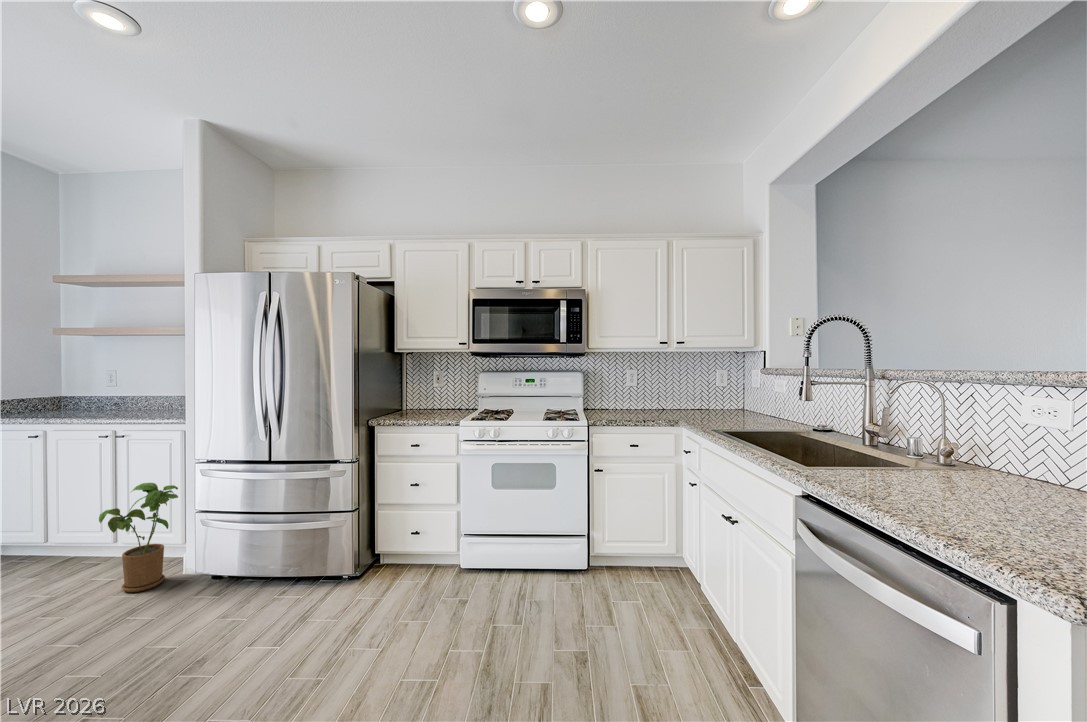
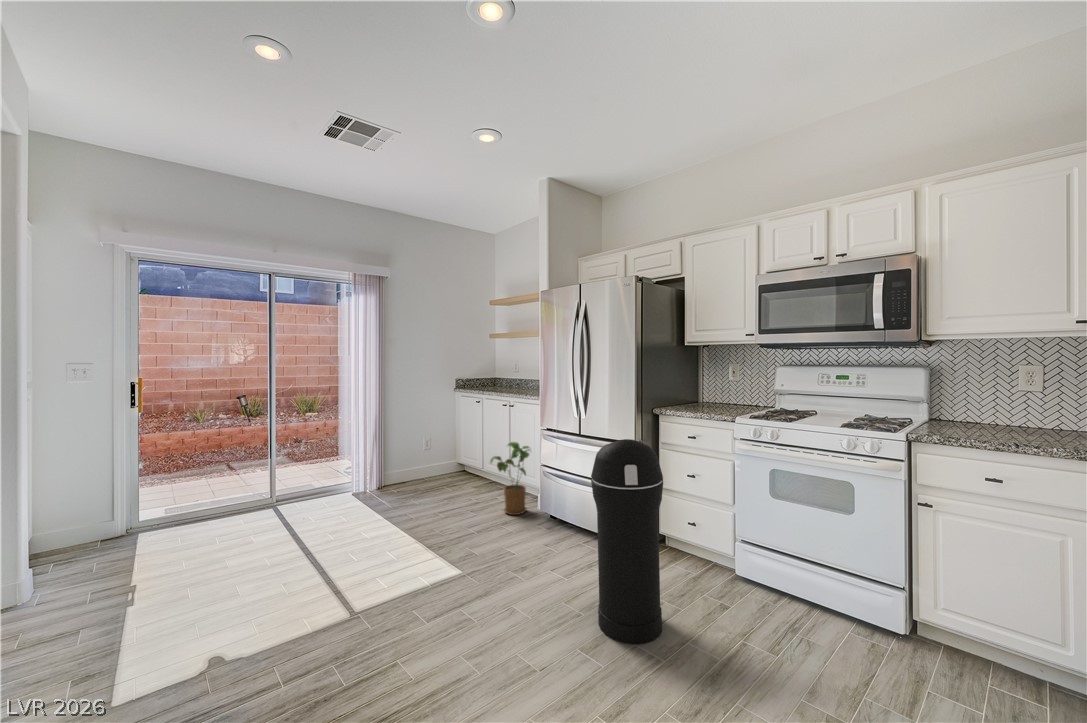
trash can: none [342,449,426,684] -> present [591,439,663,644]

